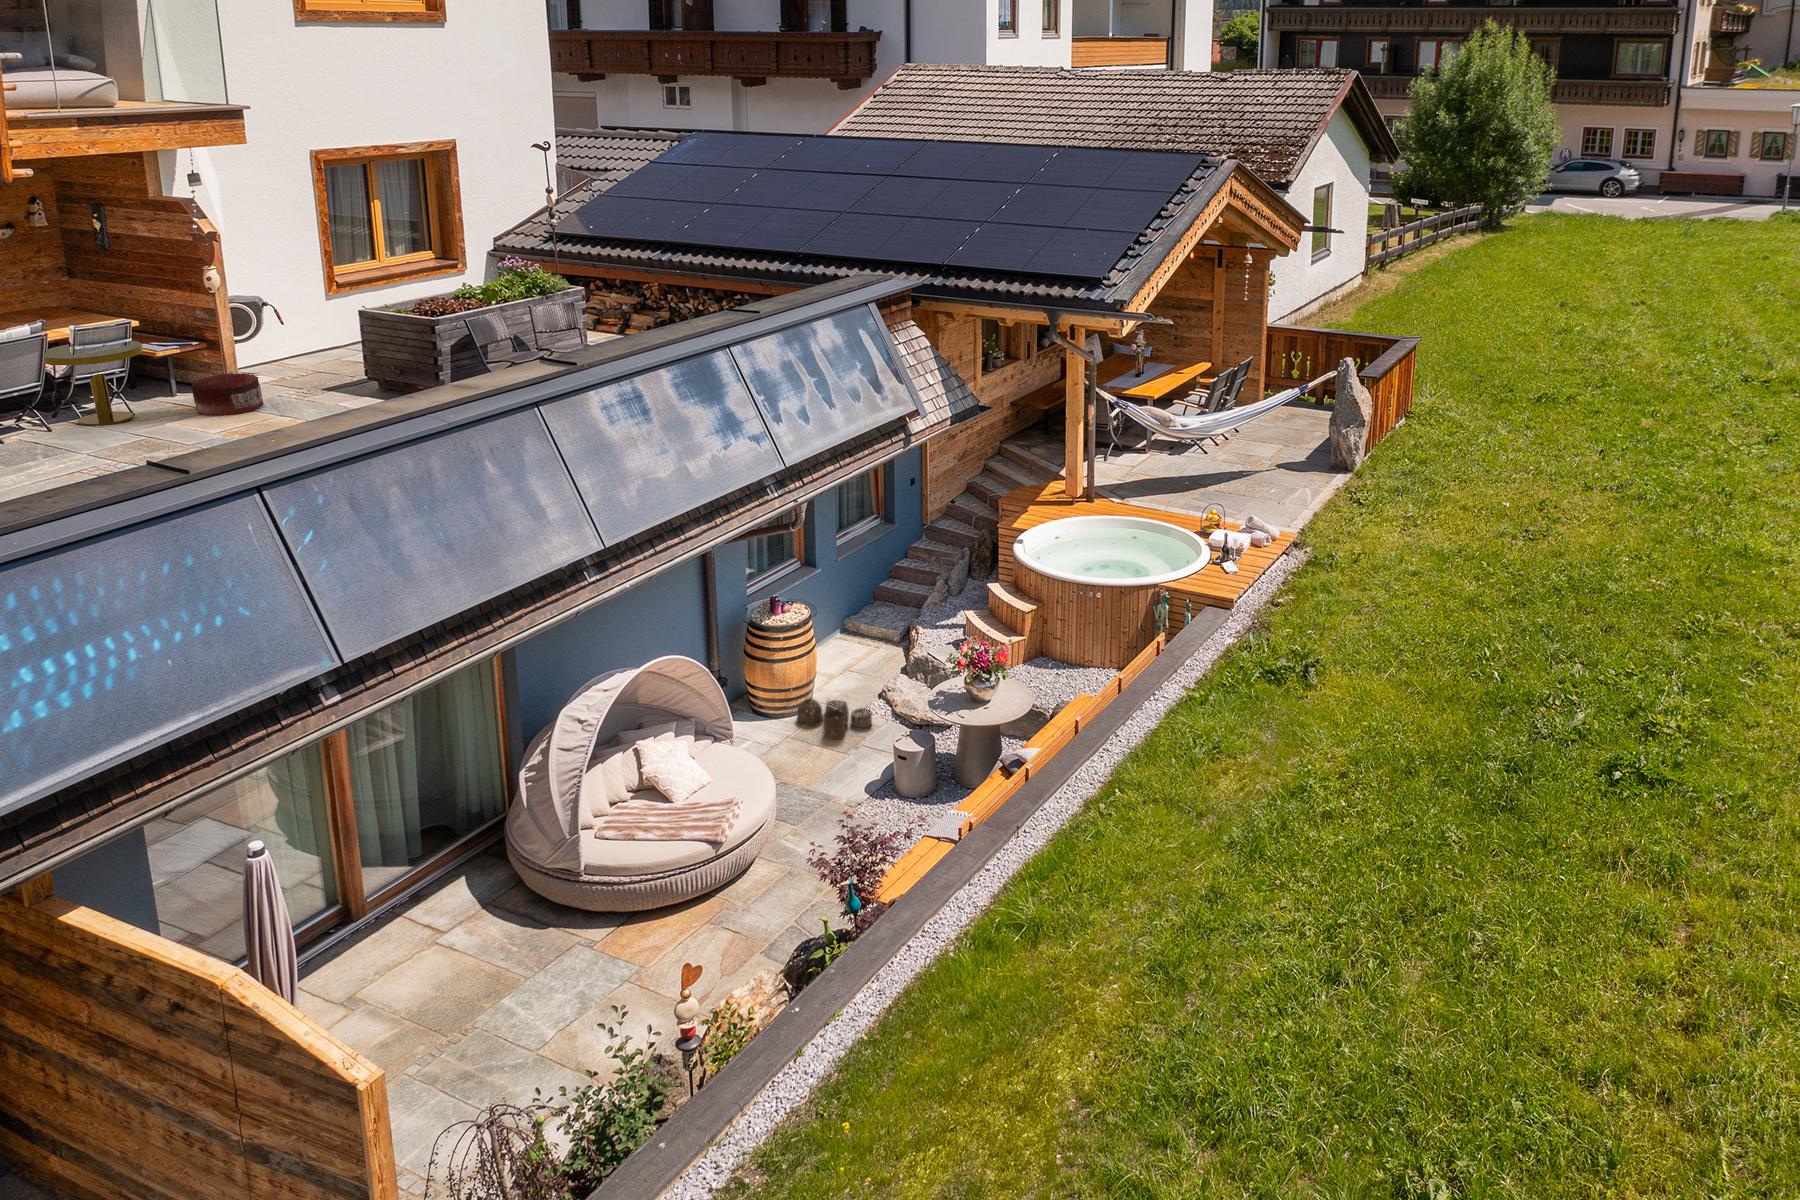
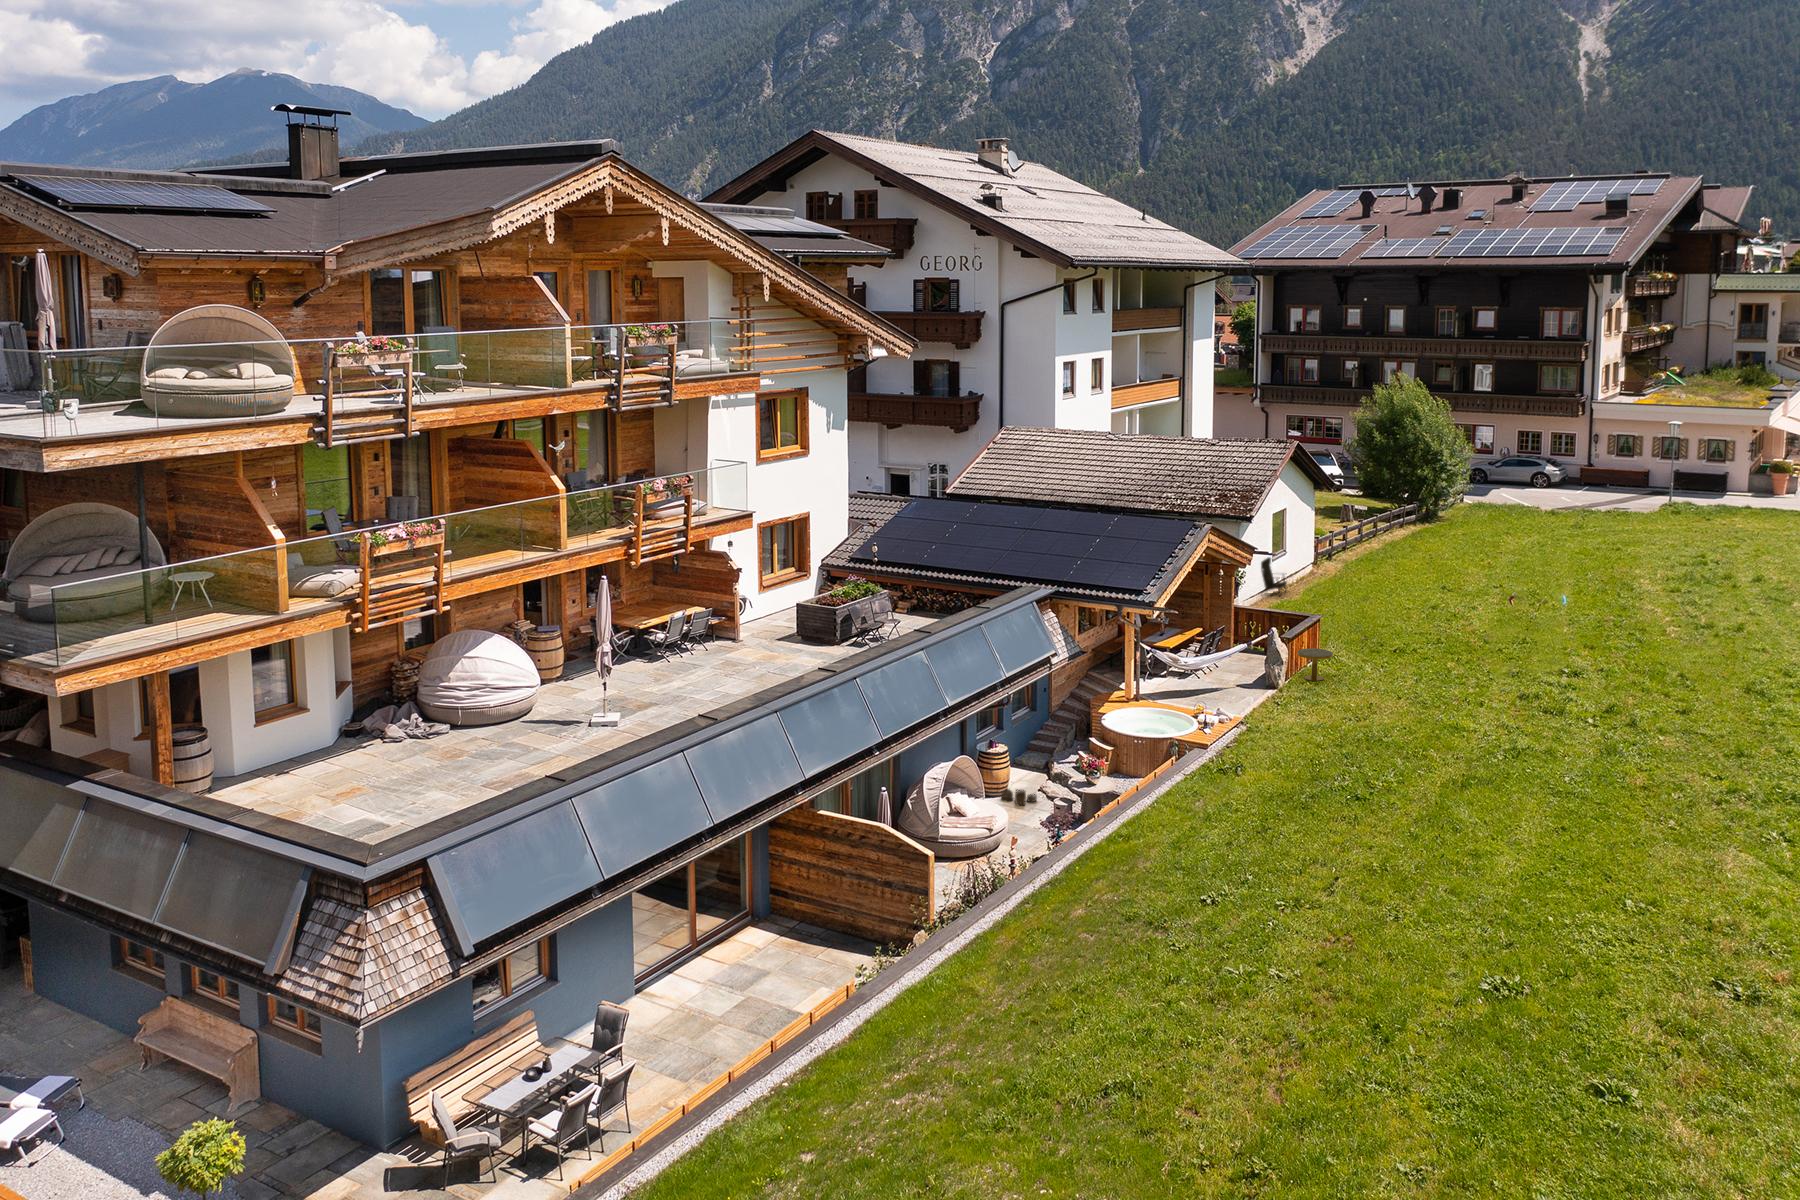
lounge chair: none [1291,260,1337,321] -> present [1261,557,1287,593]
side table: present [44,340,143,426] -> present [1298,648,1333,681]
pouf: present [191,373,264,416] -> none [731,632,760,652]

